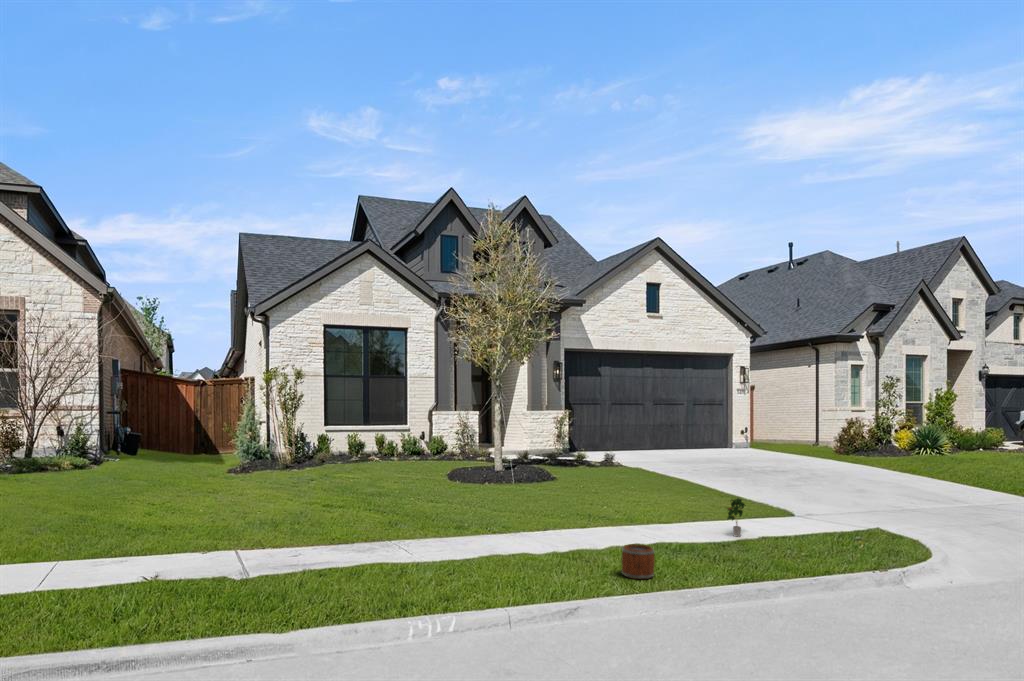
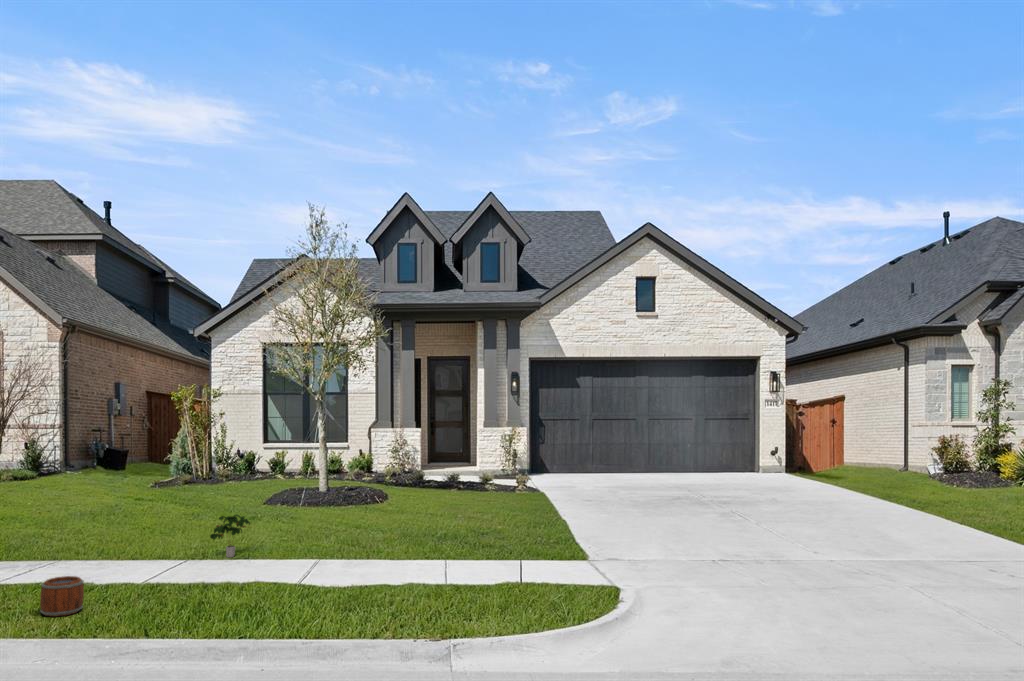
potted plant: present [727,498,745,537] -> present [210,514,250,557]

